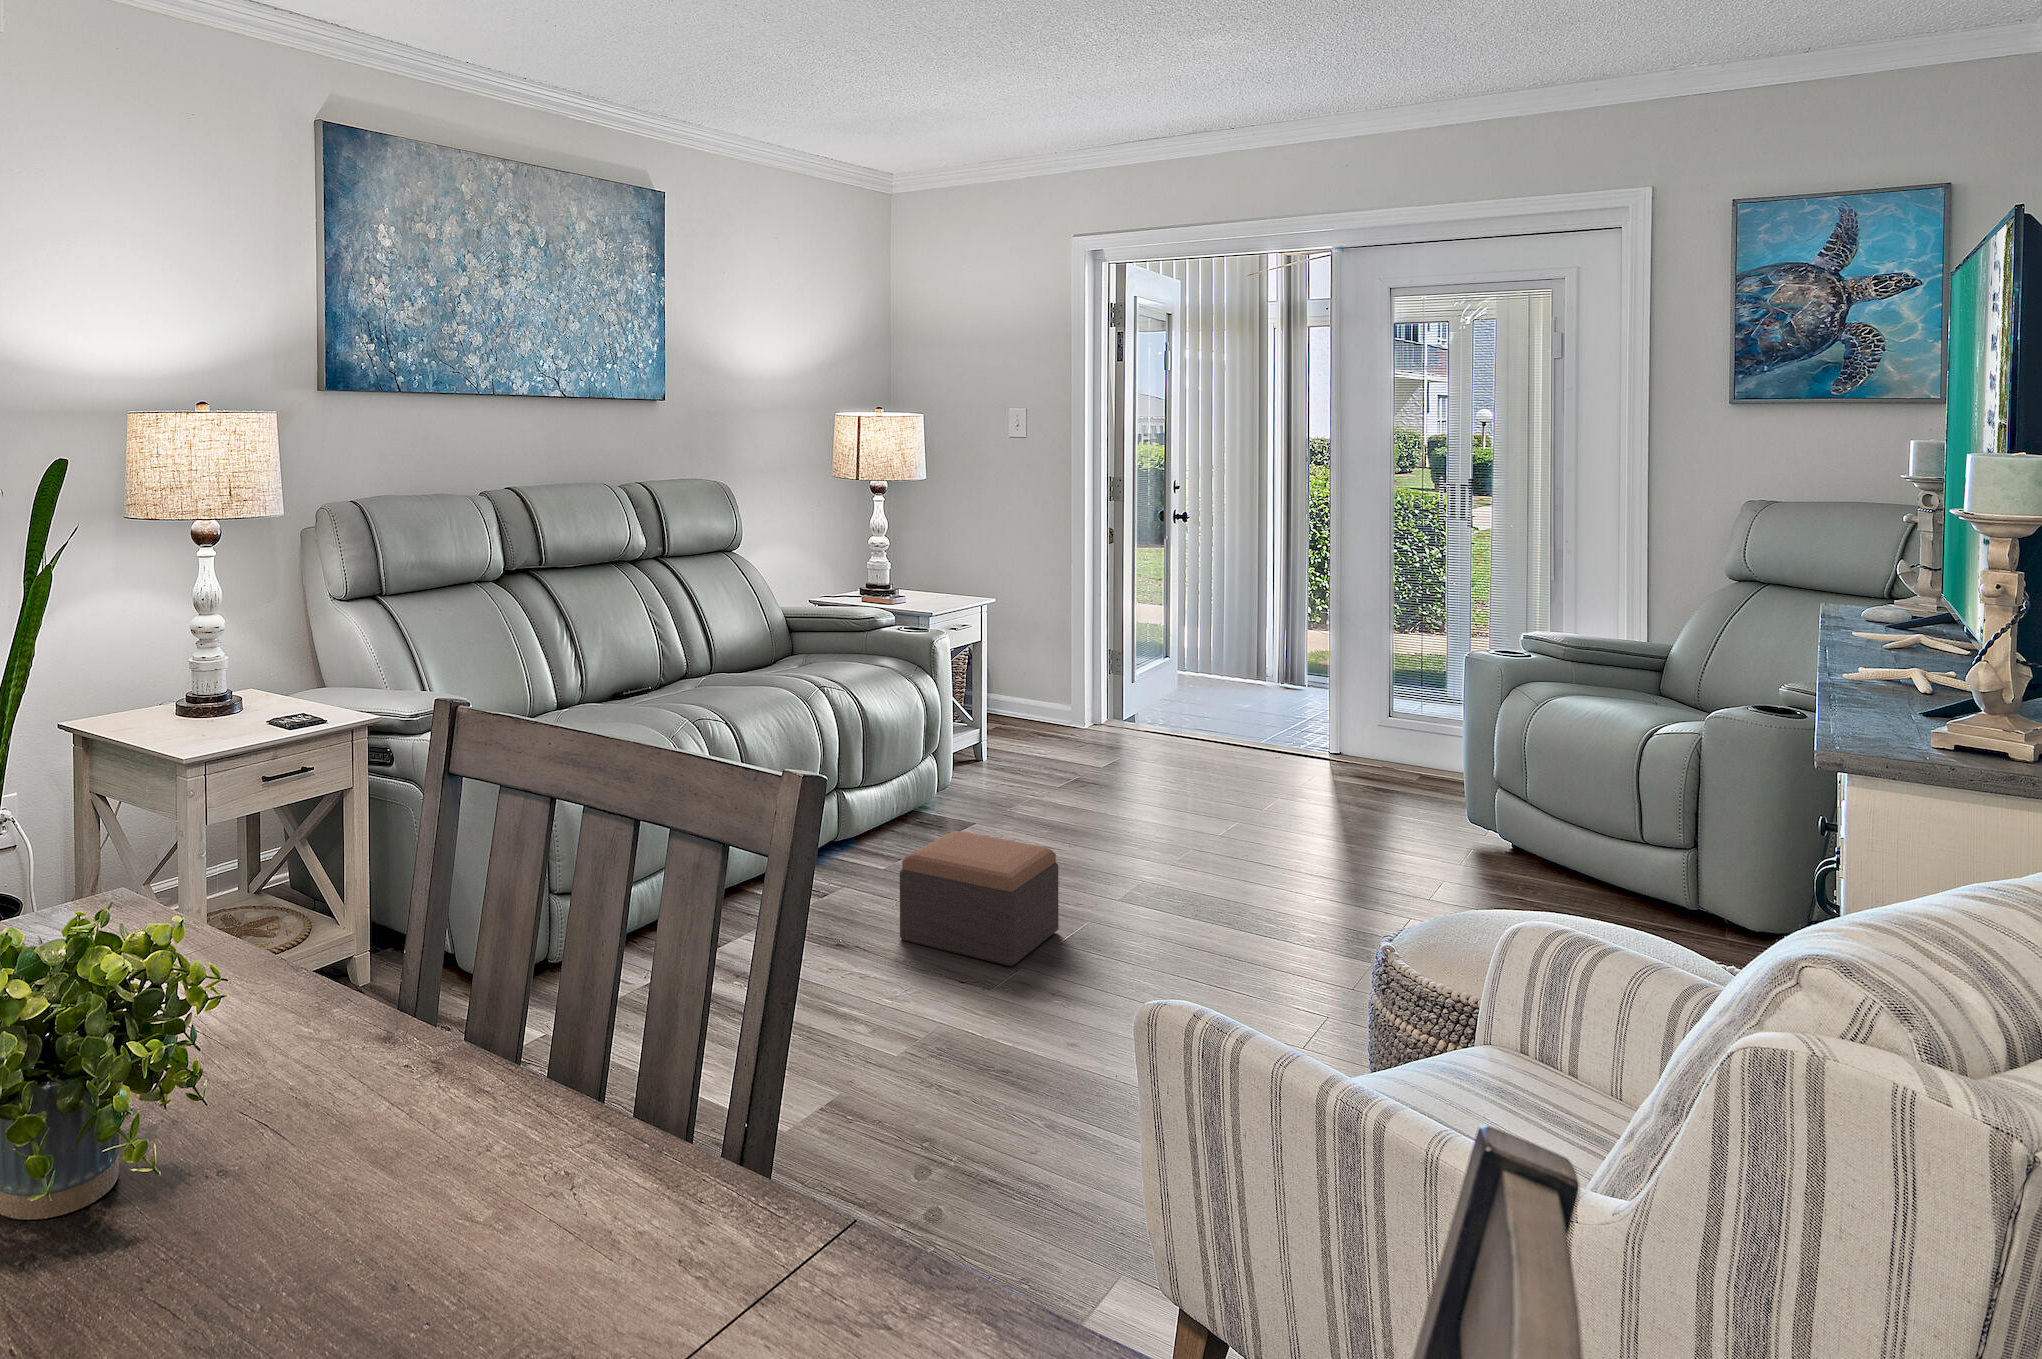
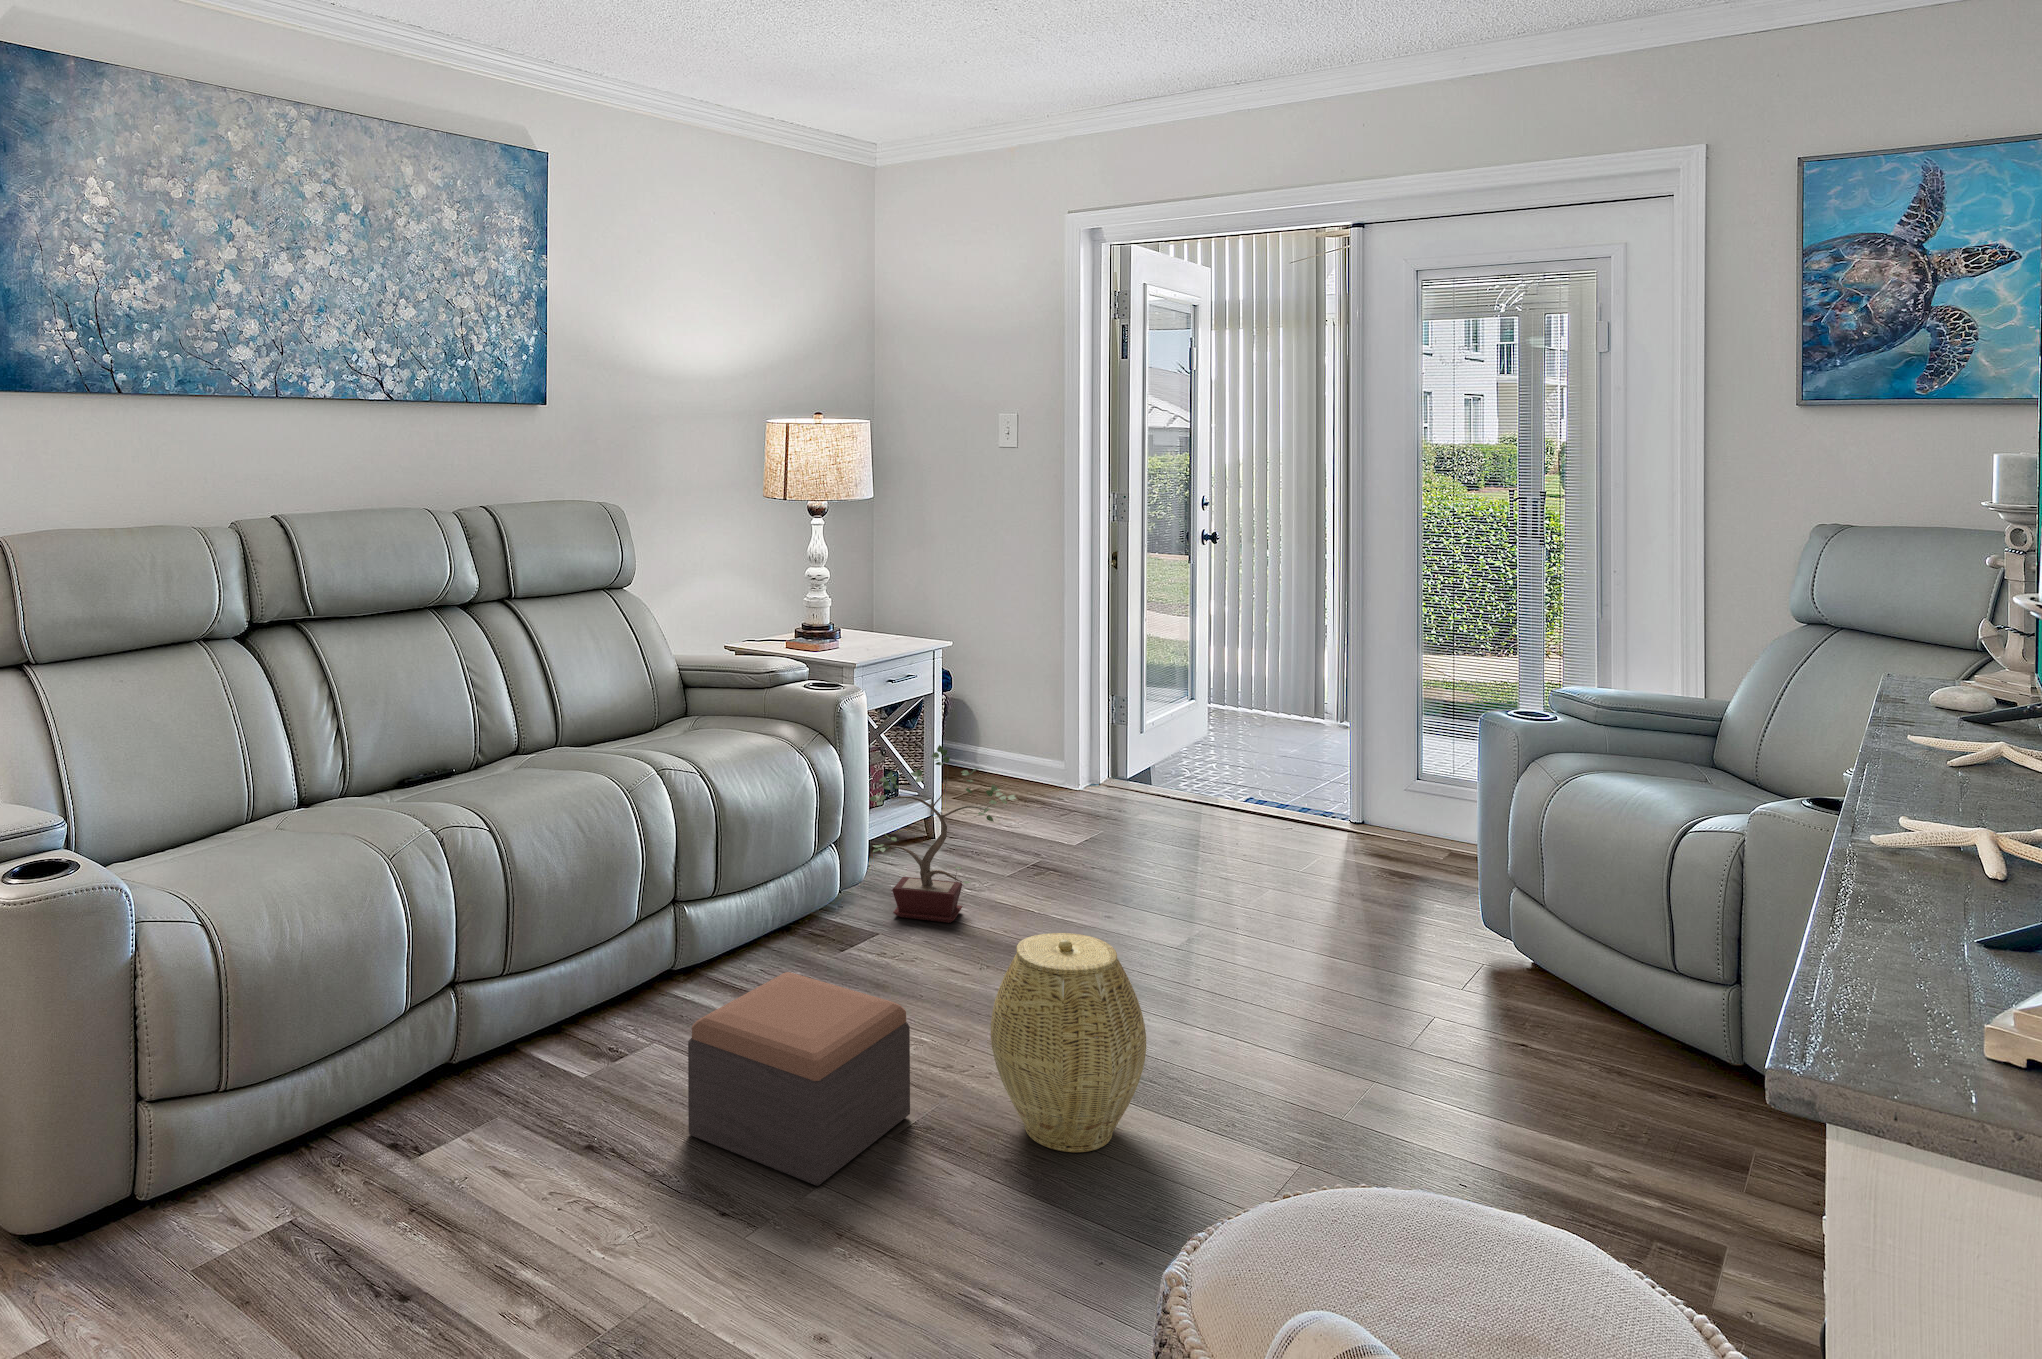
potted plant: none [956,677,1087,820] -> present [869,745,1016,923]
woven basket: none [1120,799,1240,952] -> present [991,933,1146,1152]

